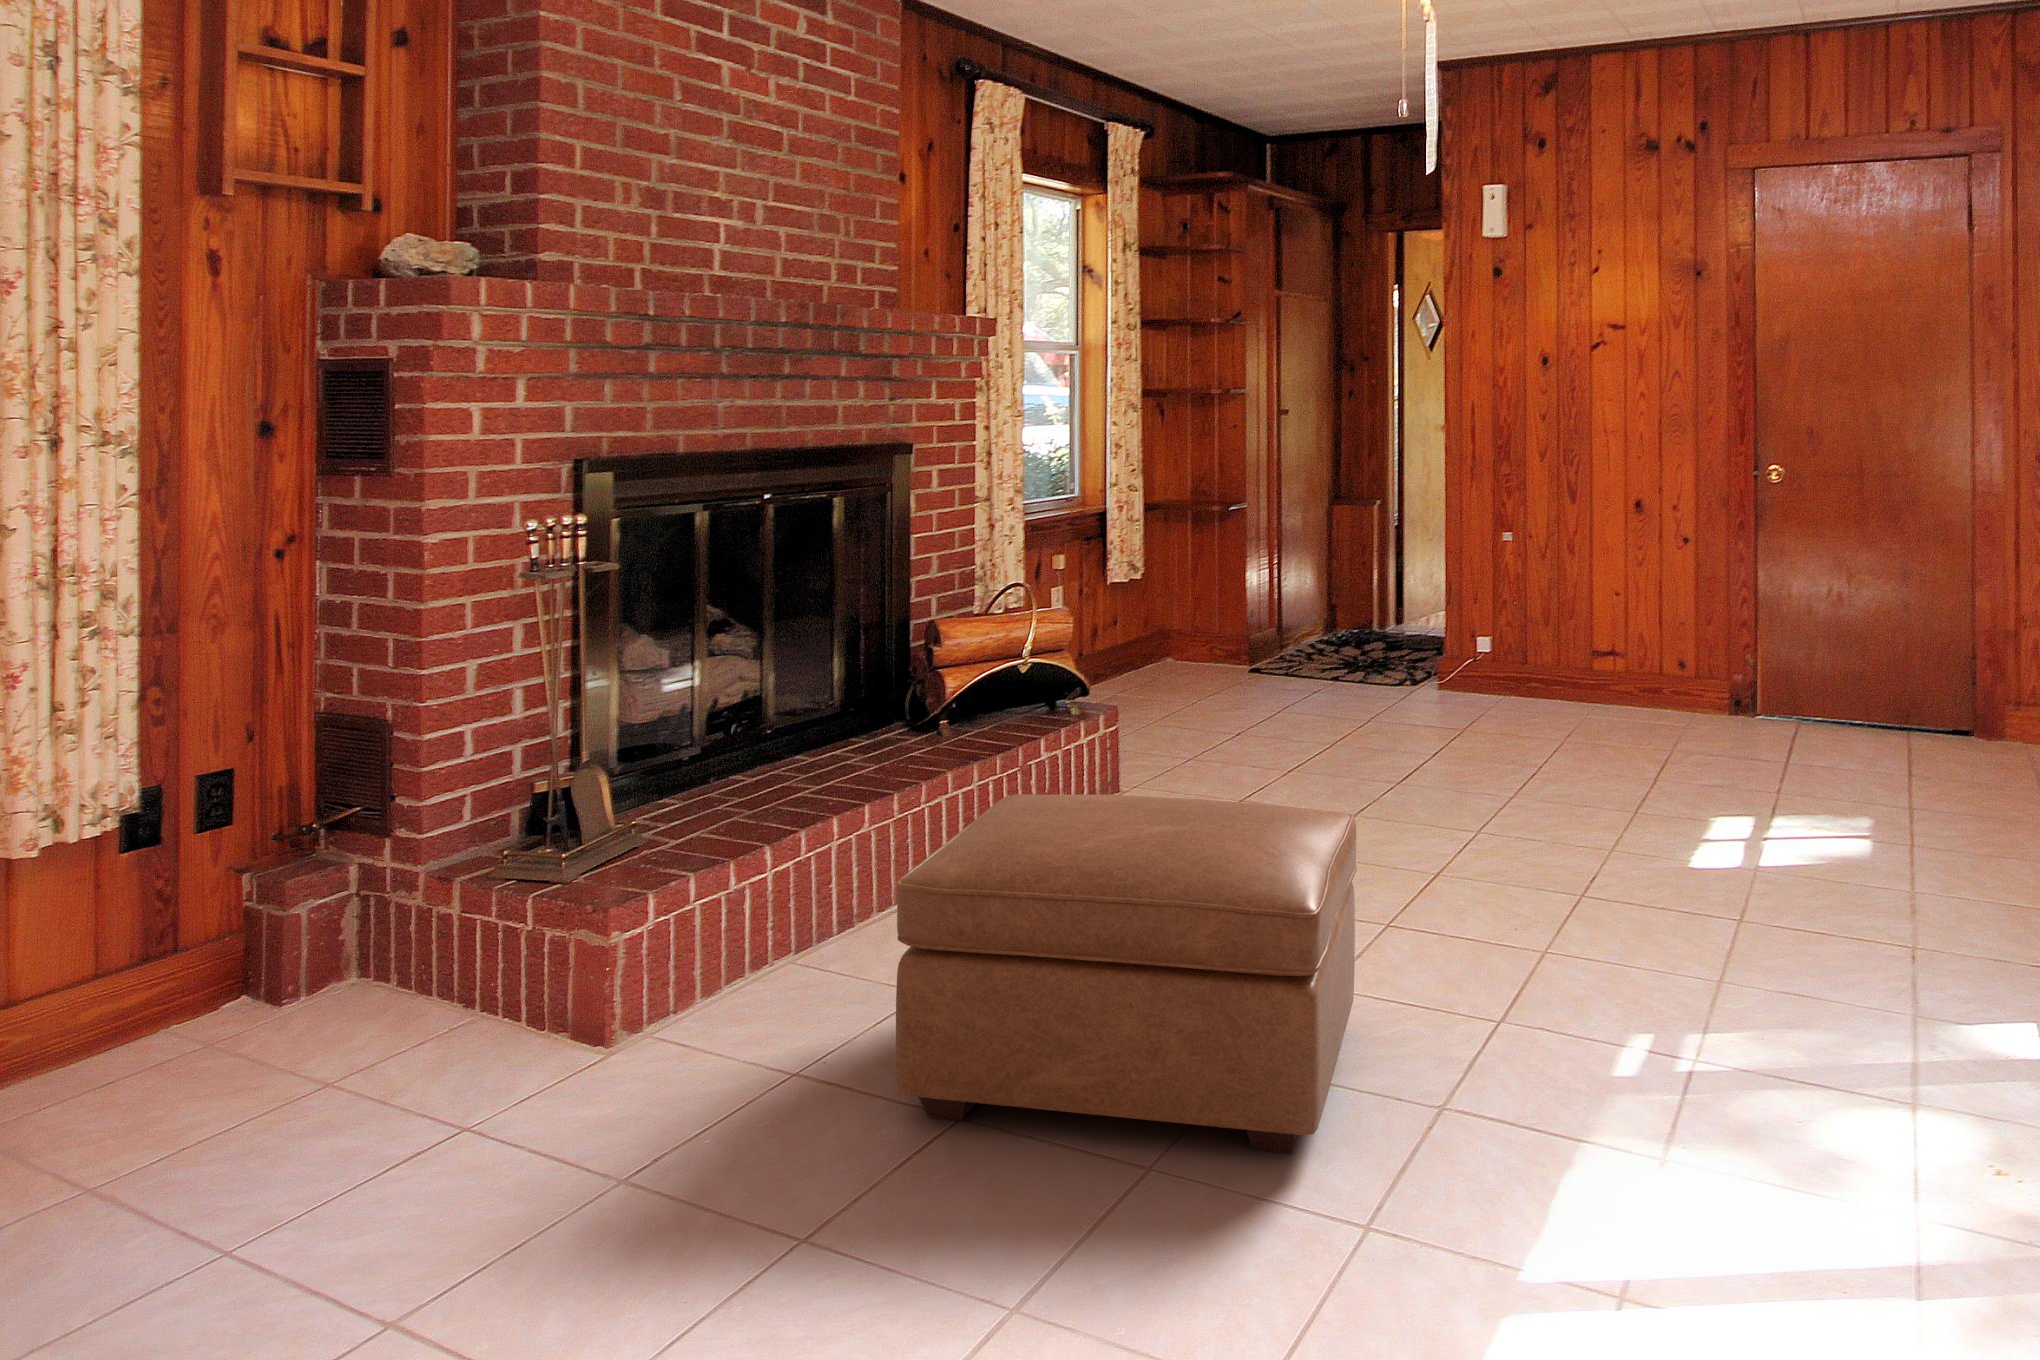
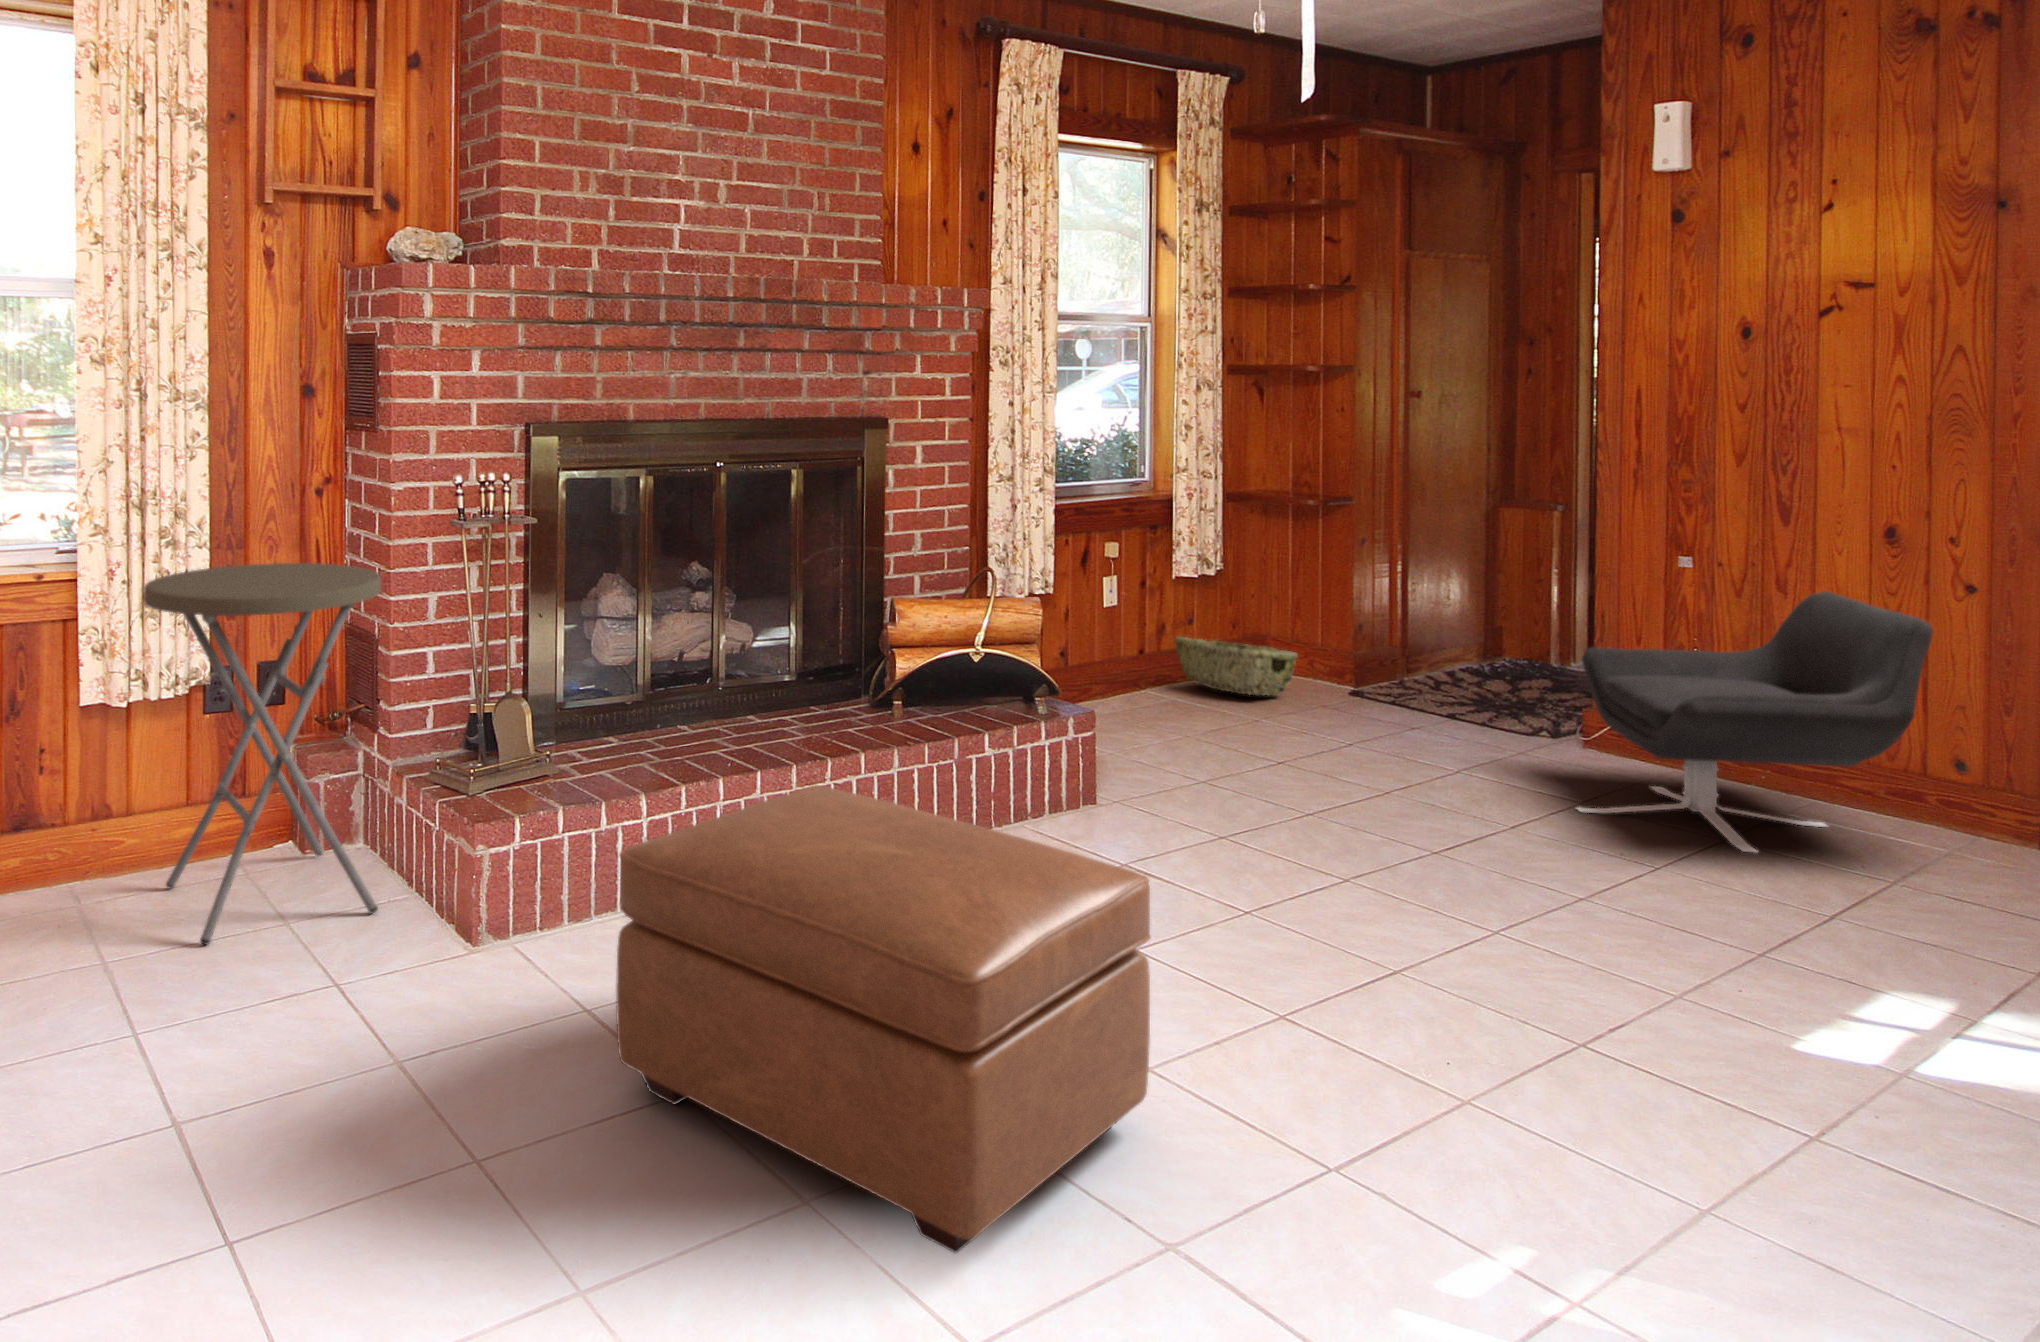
lounge chair: none [1449,550,1674,745] -> present [1577,591,1933,852]
woven basket: none [1107,637,1214,683] -> present [1175,637,1298,696]
side table: none [102,638,455,1128] -> present [144,563,381,945]

